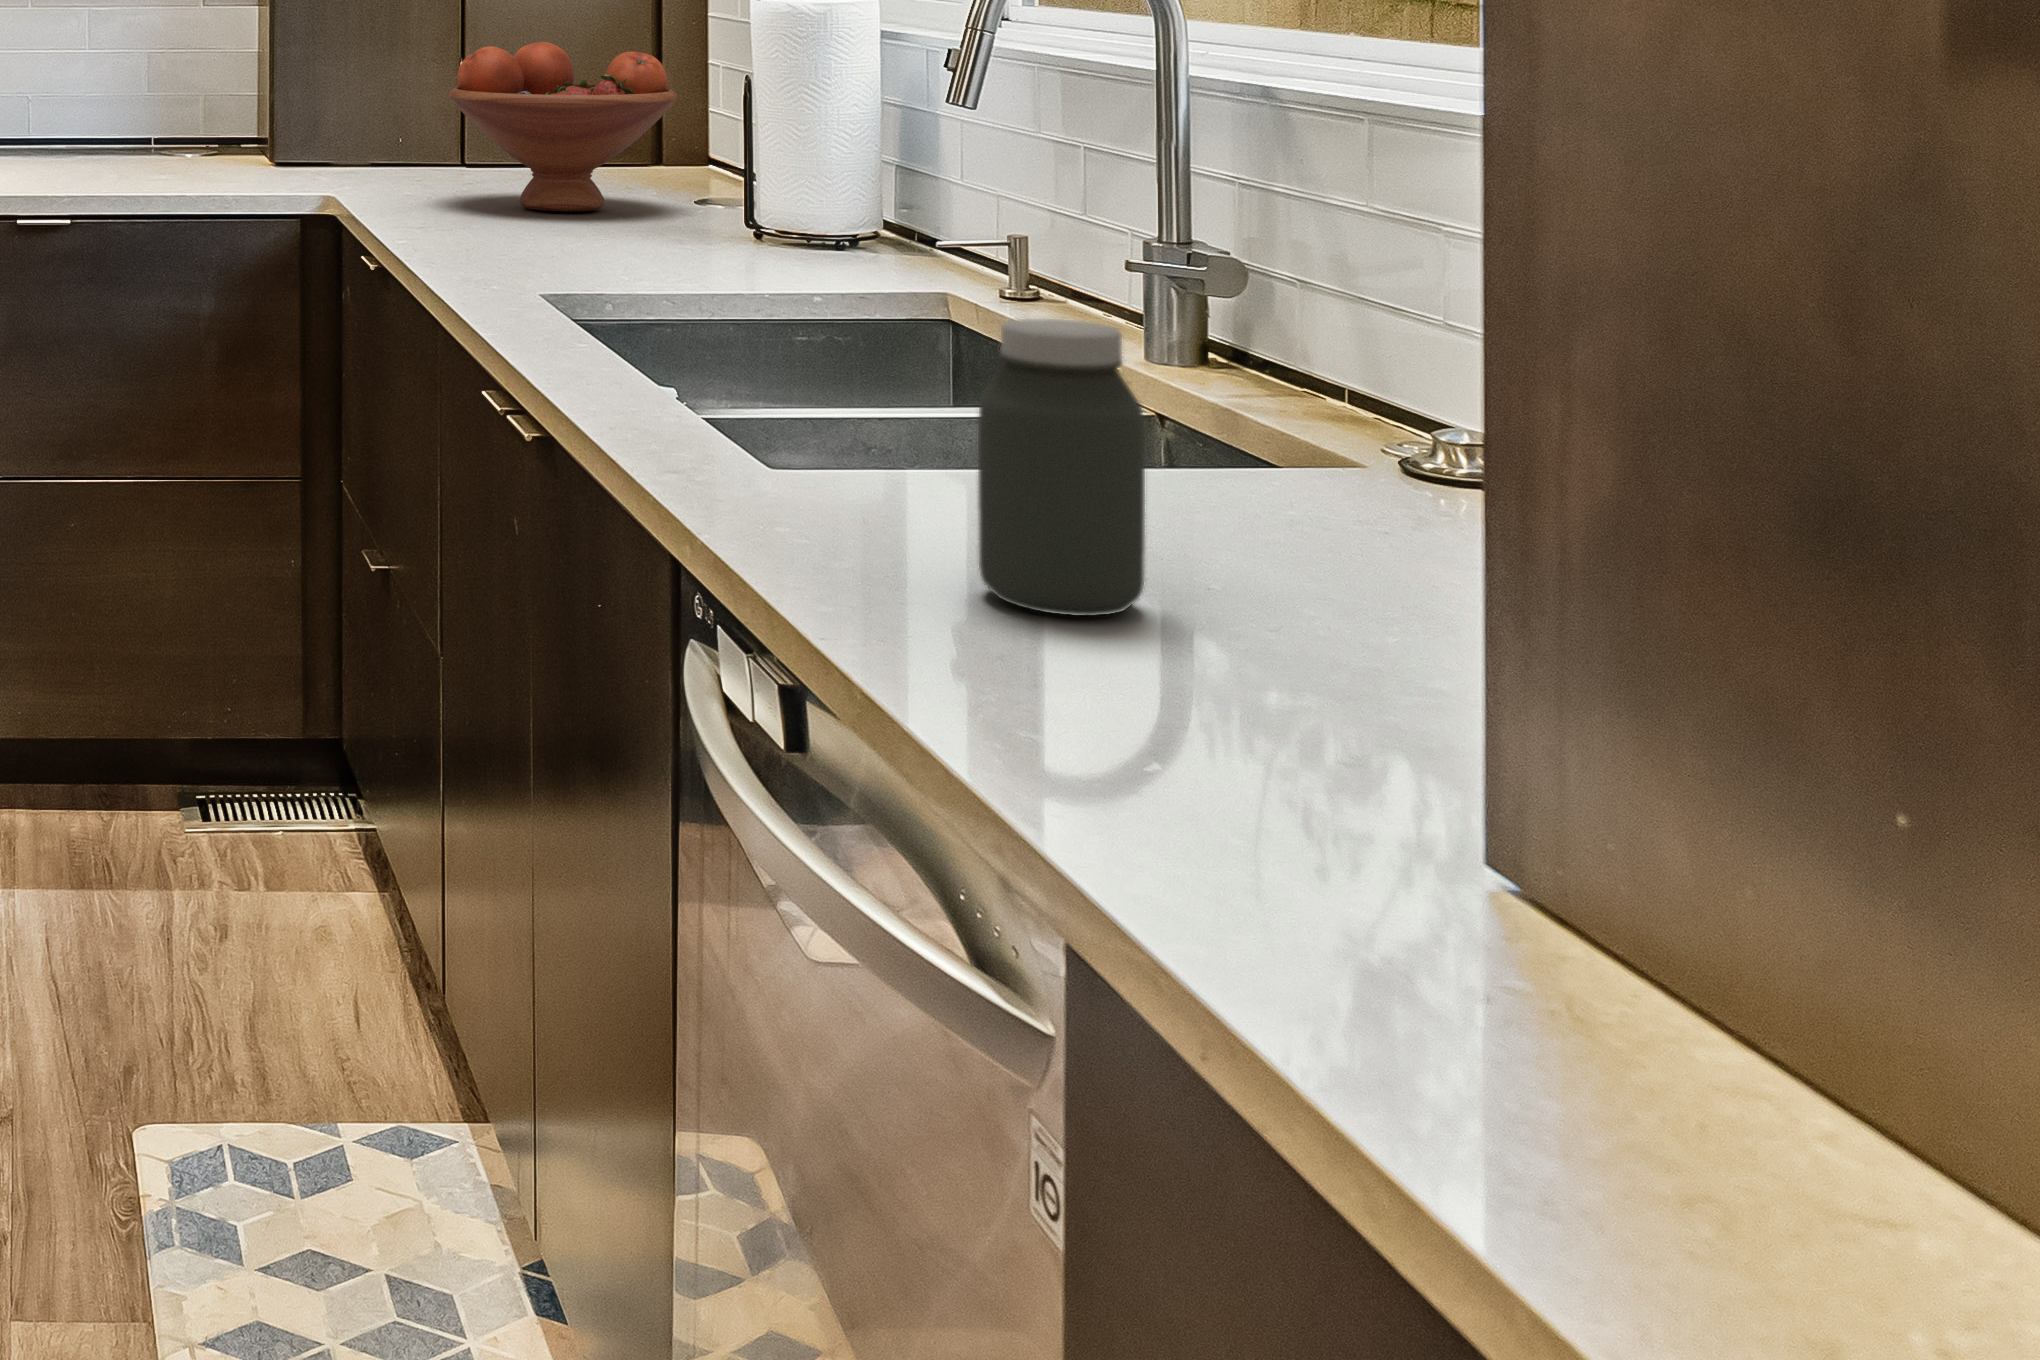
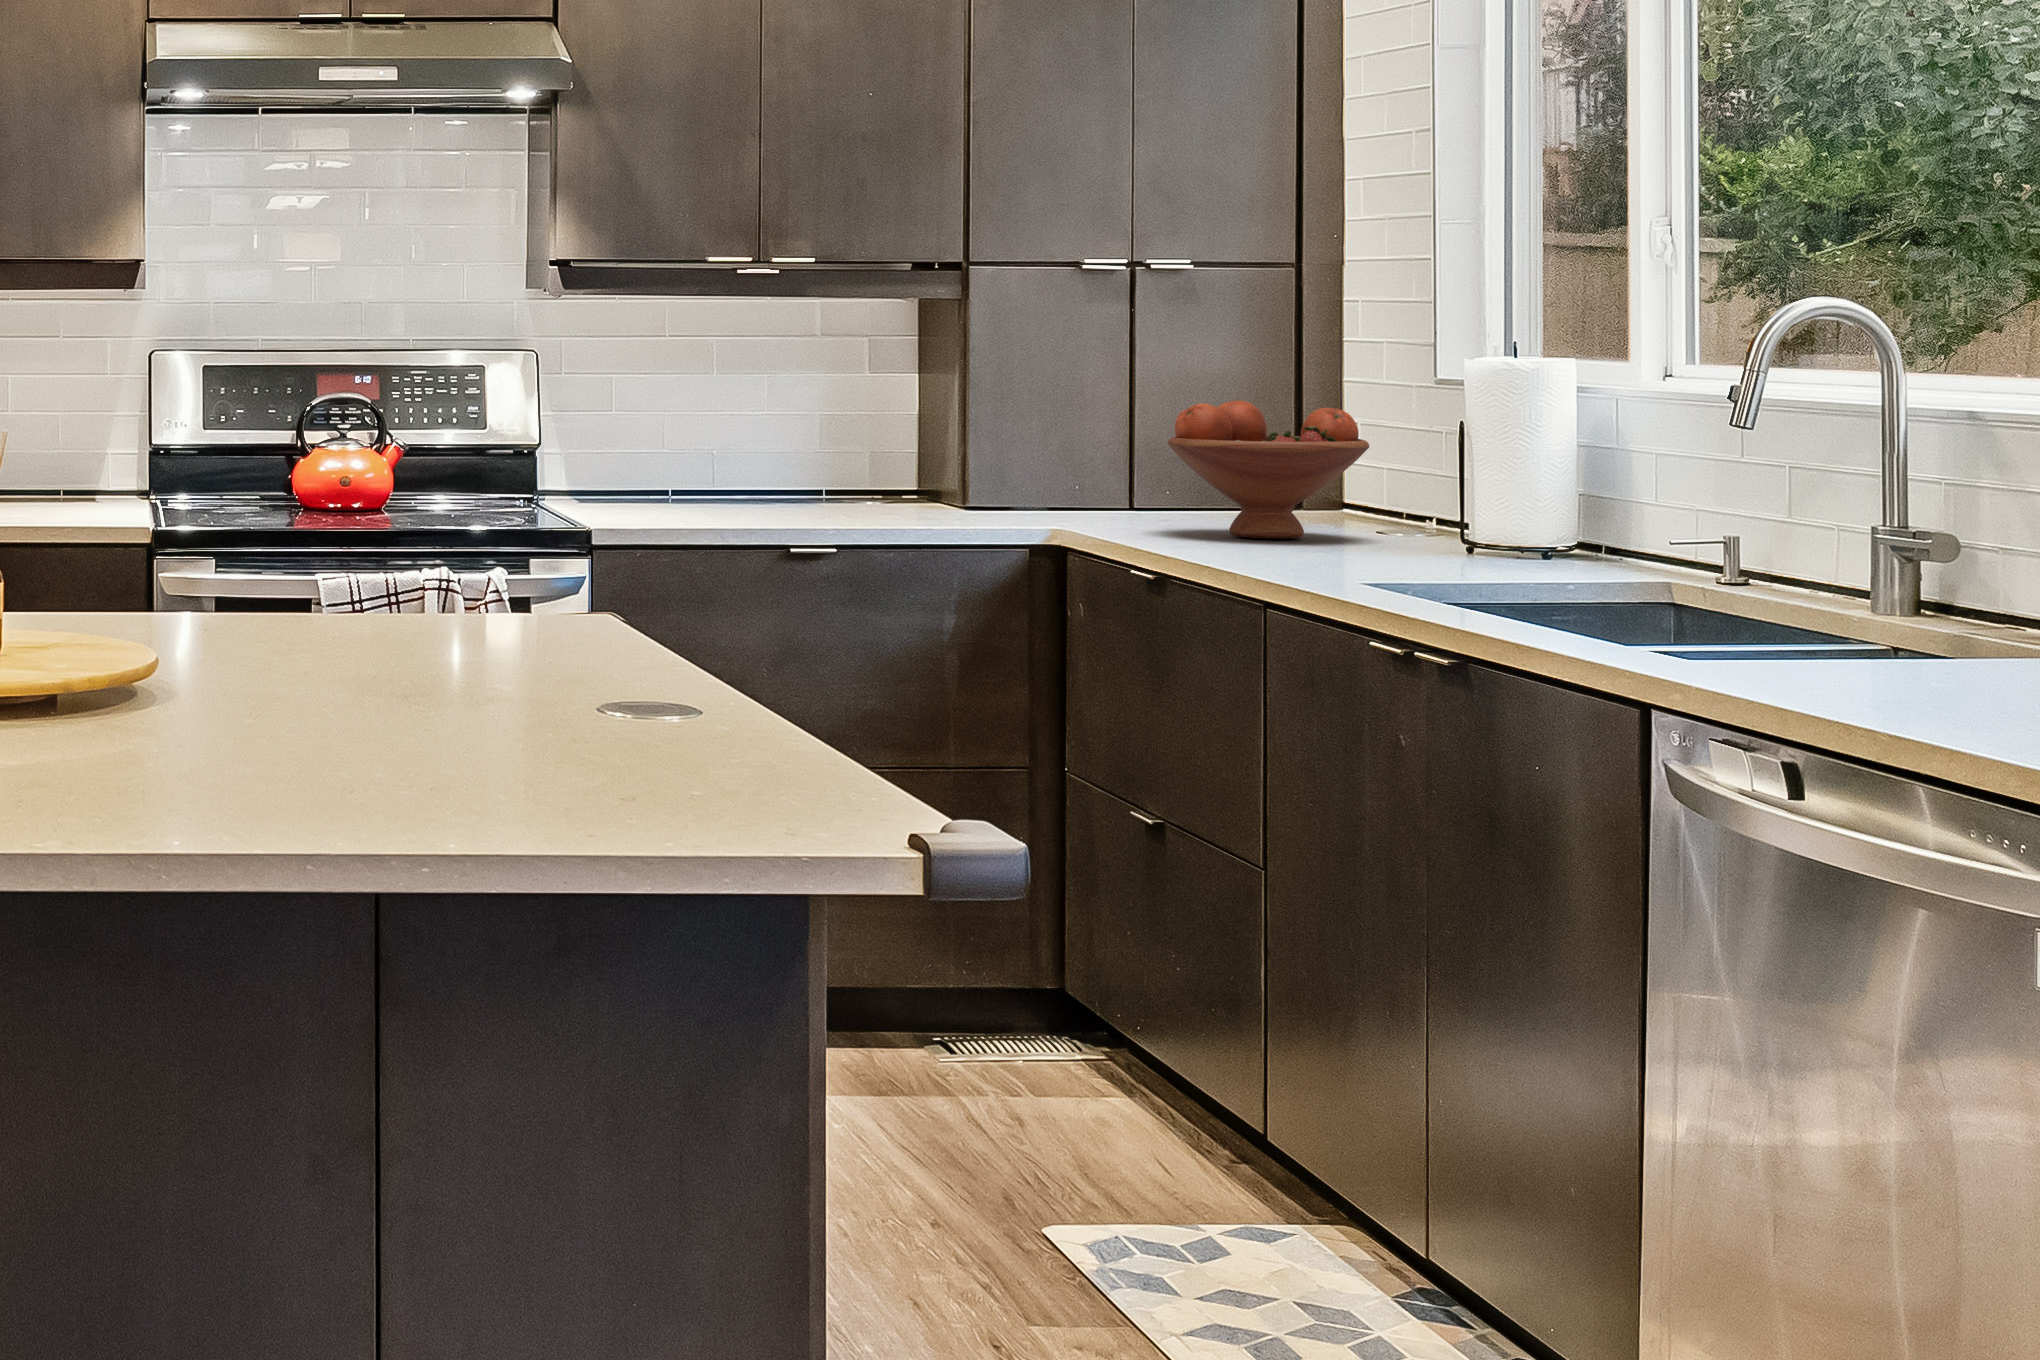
jar: present [978,319,1145,616] -> none [1896,535,1998,693]

